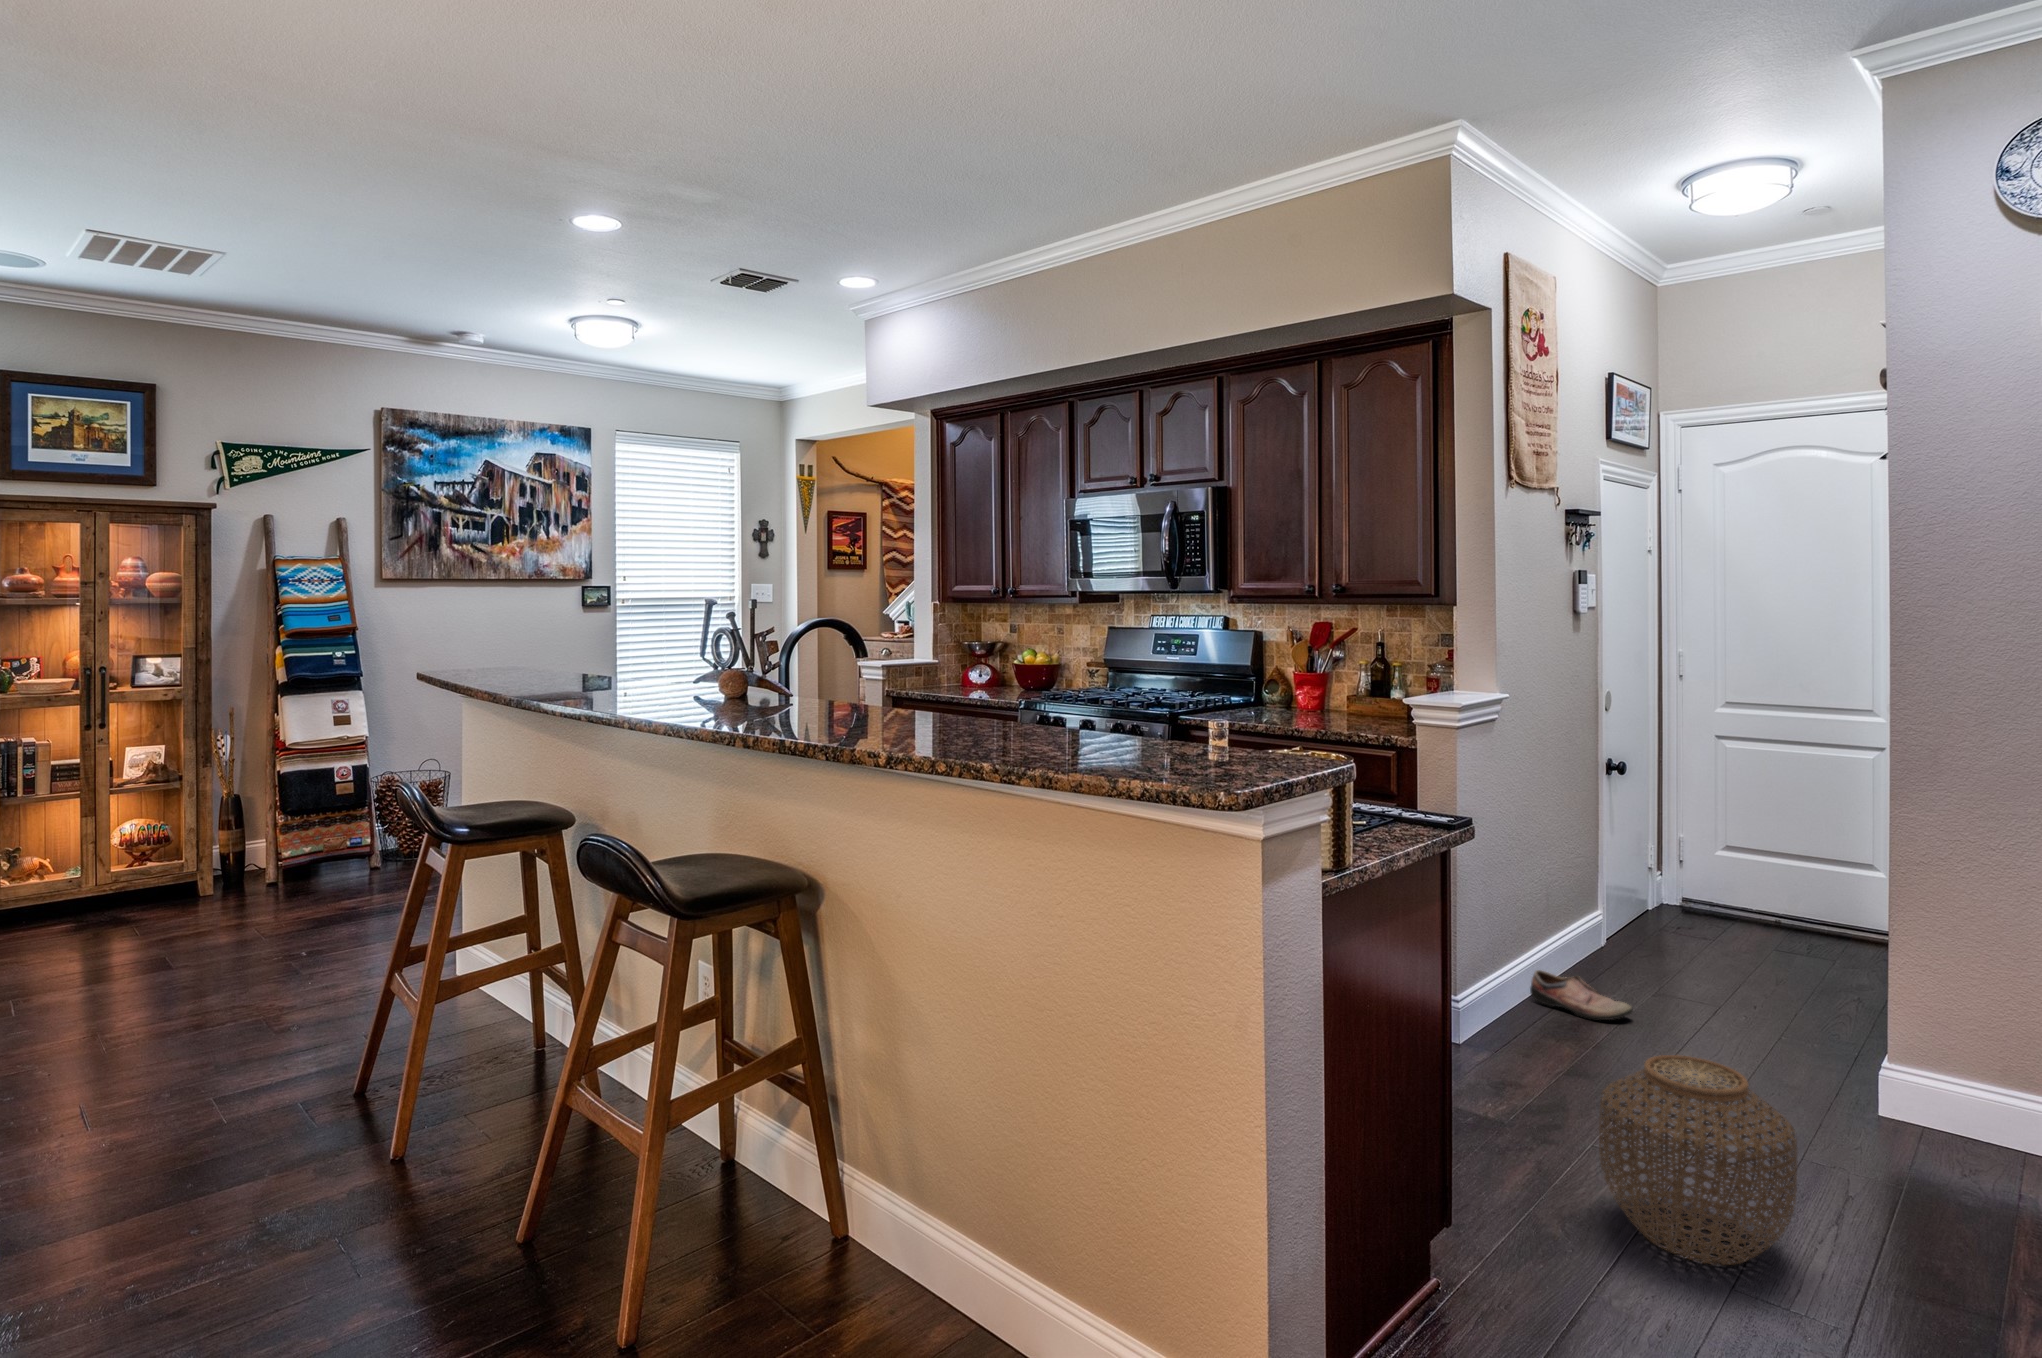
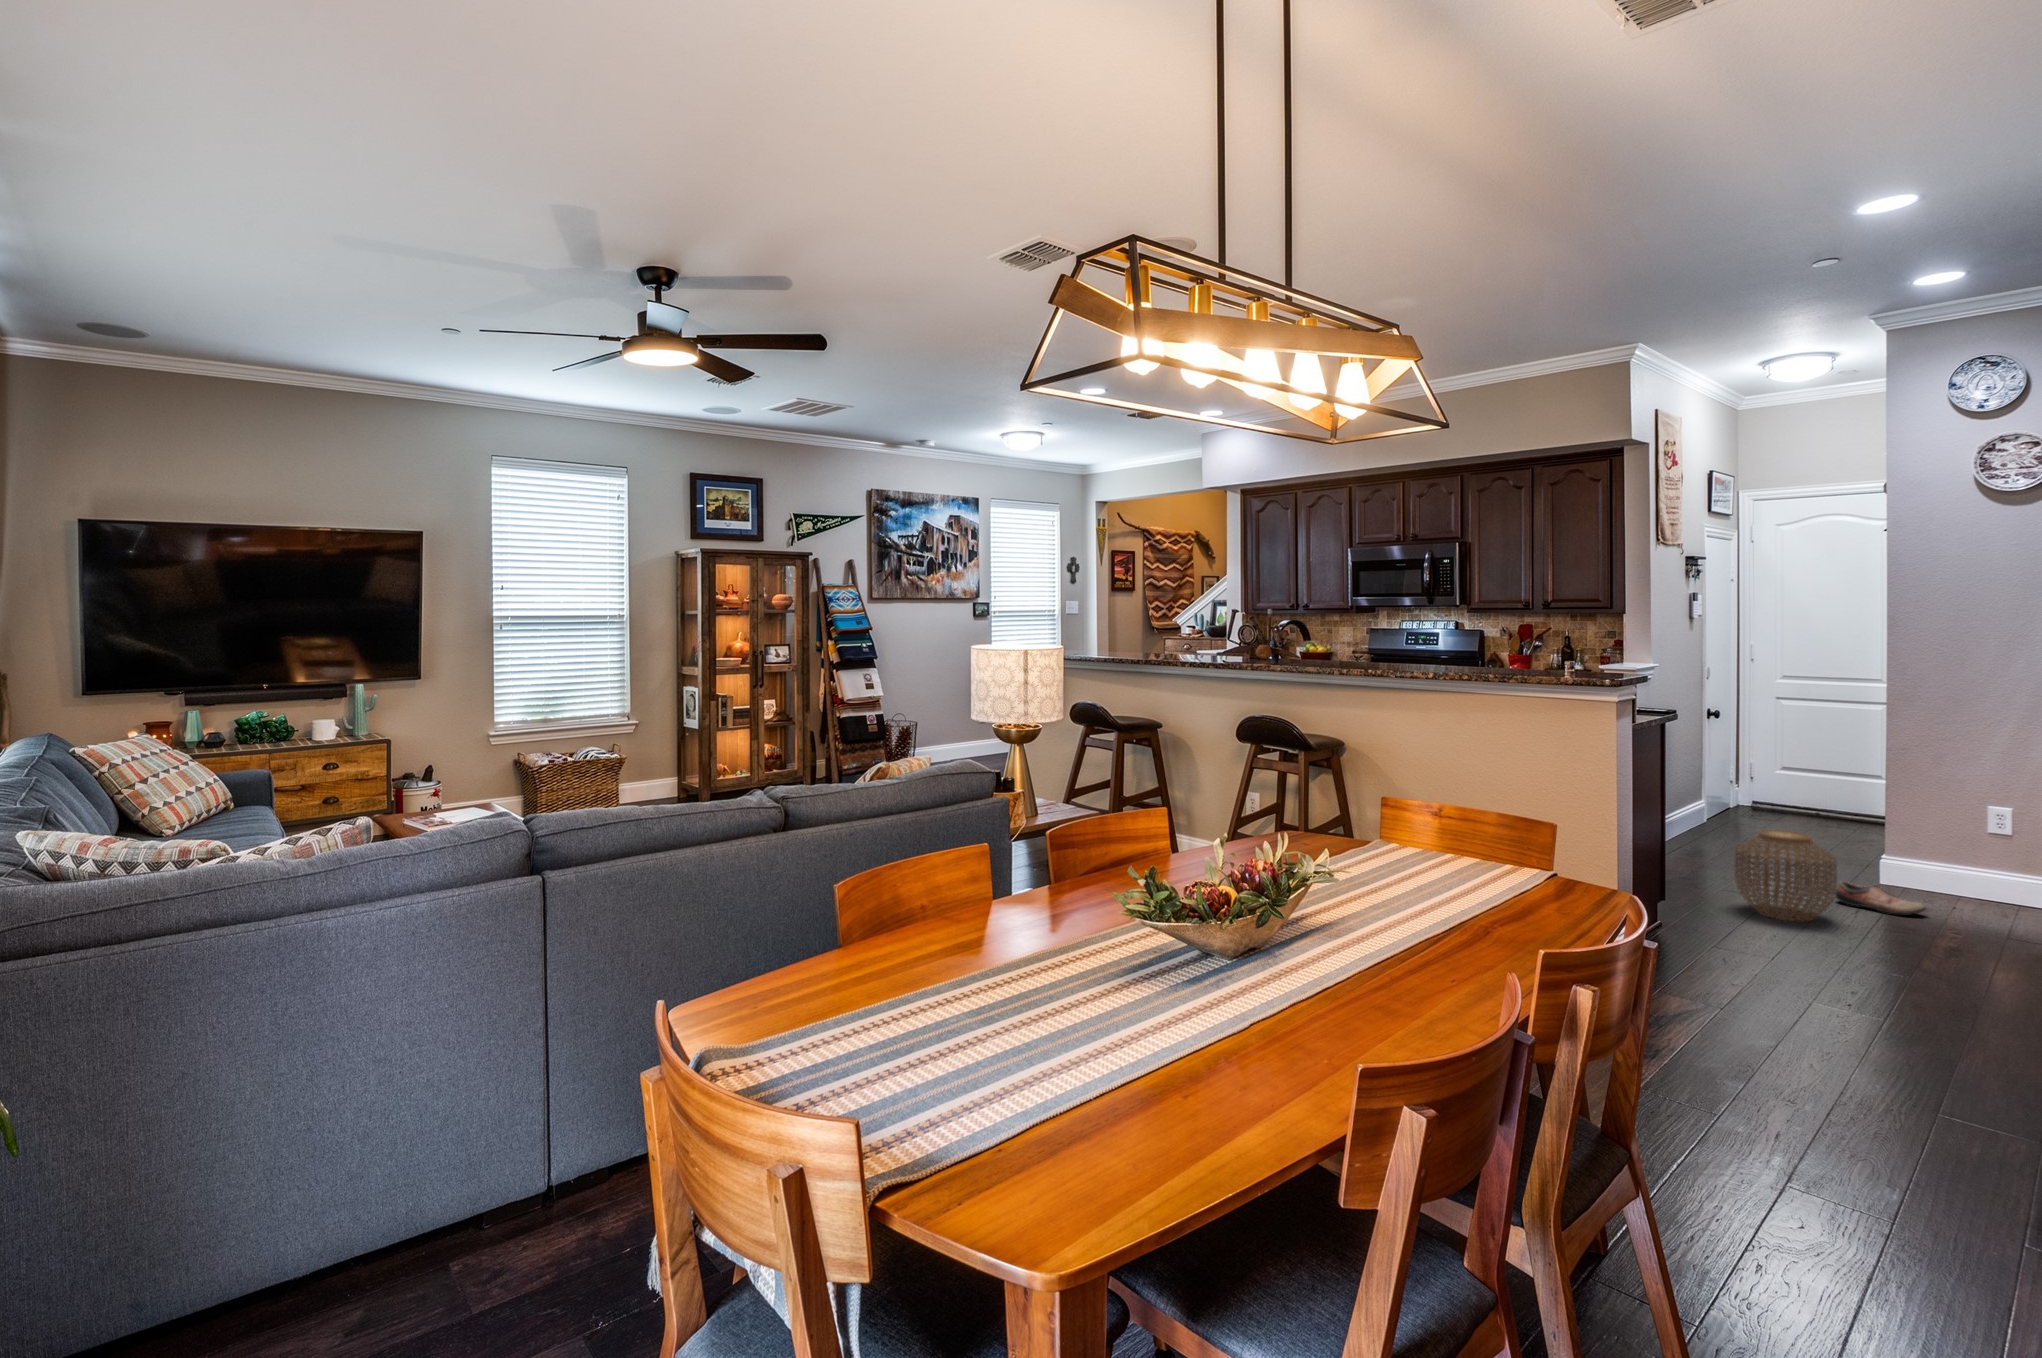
shoe: present [1530,970,1633,1020] -> present [1836,881,1926,915]

